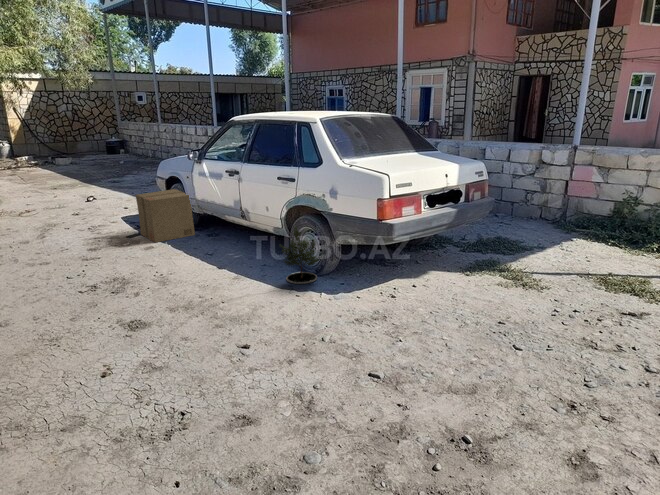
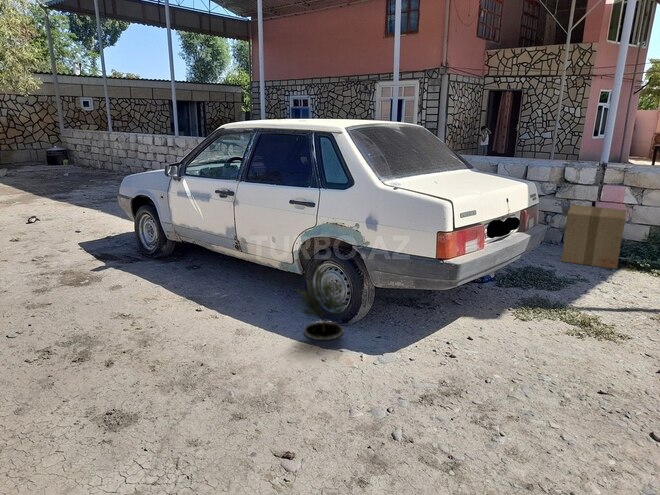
cardboard box: present [136,189,195,243] -> present [561,205,626,269]

